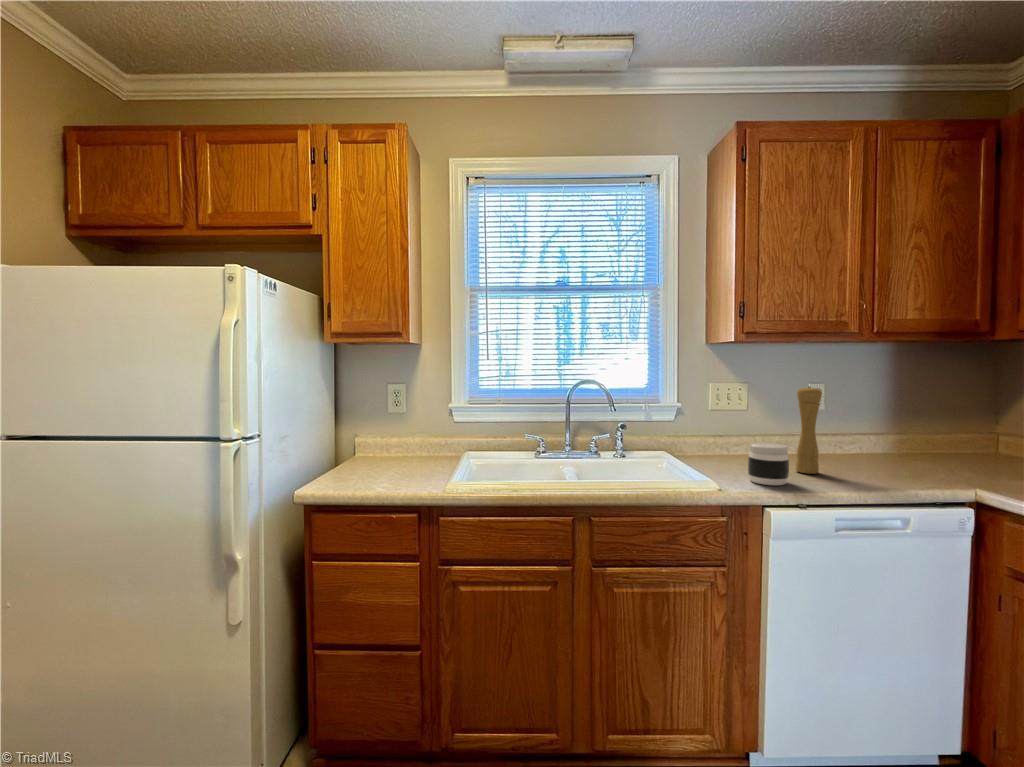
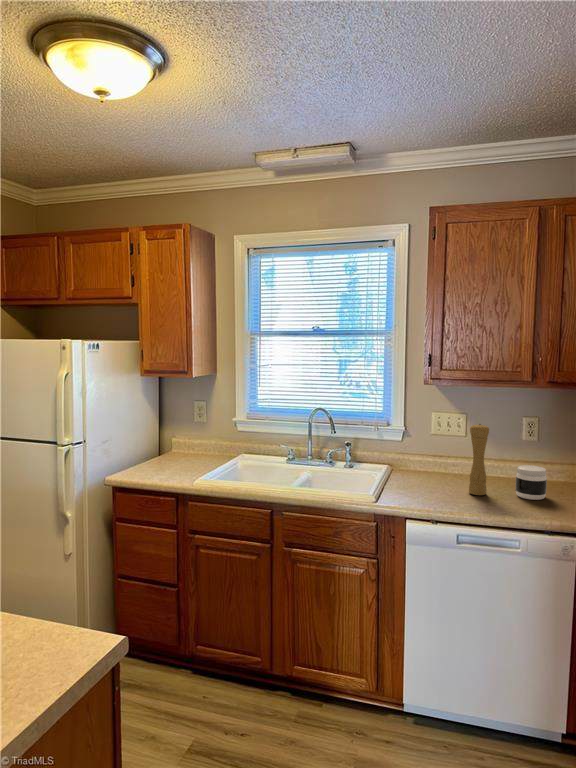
jar: present [748,442,789,485] -> present [515,465,547,500]

